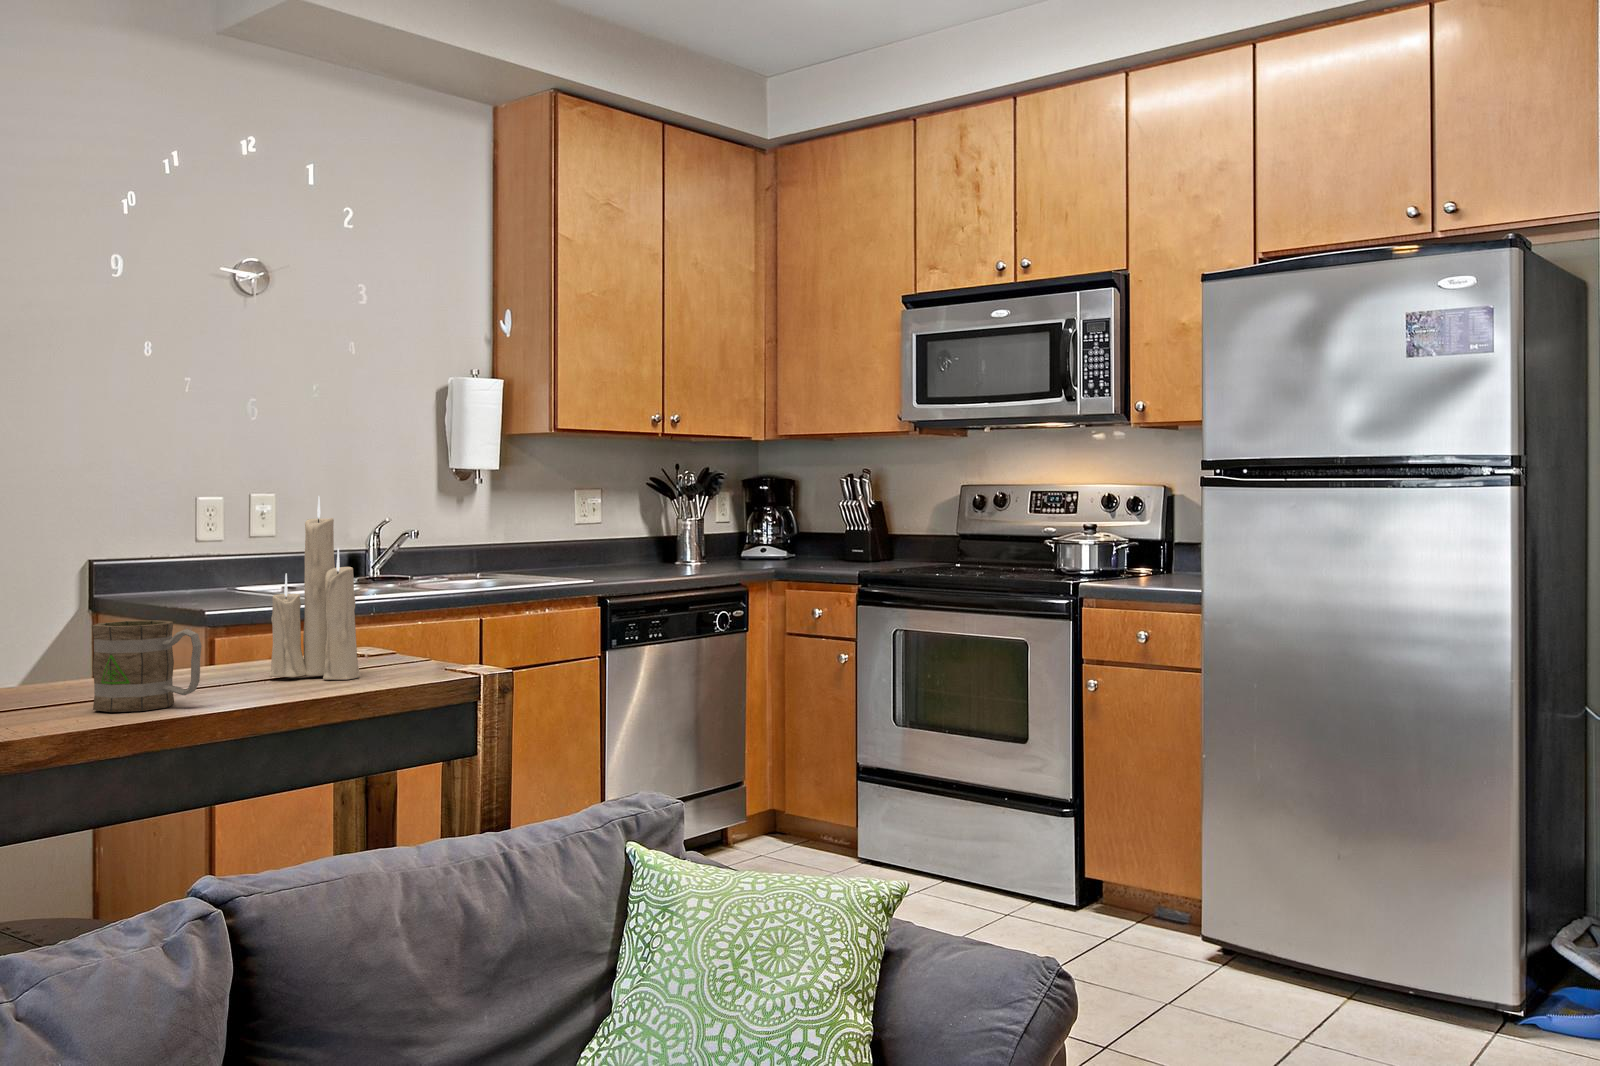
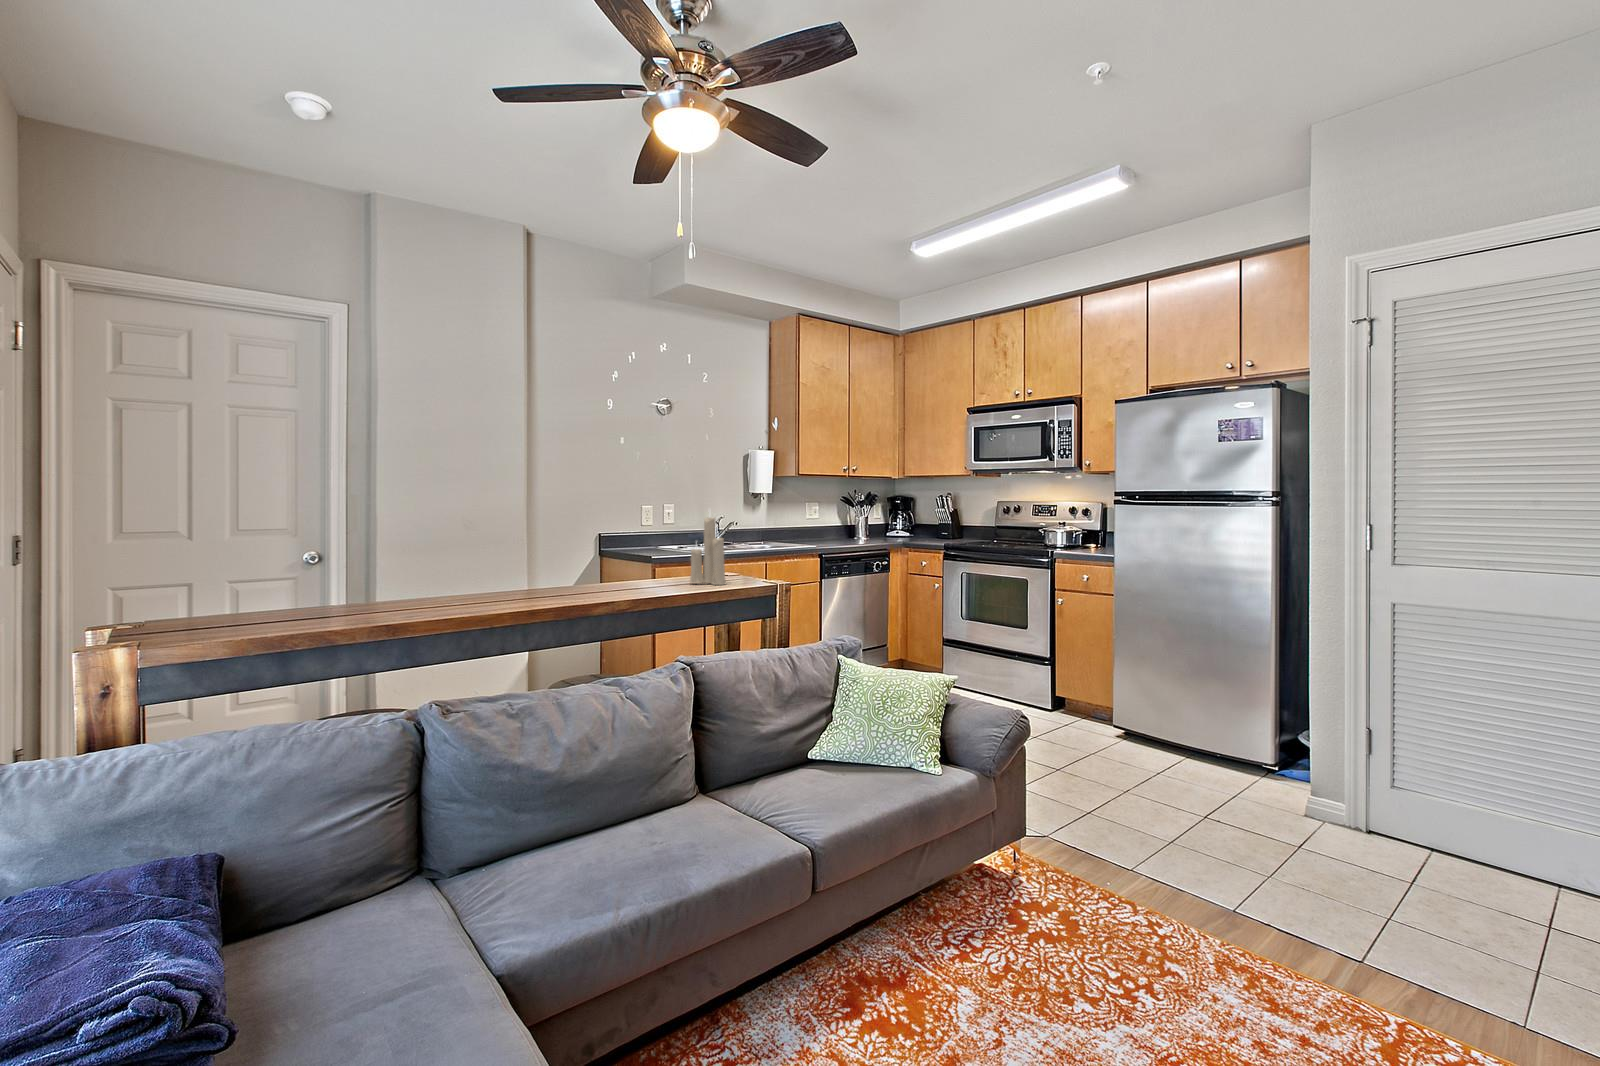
mug: present [92,620,201,712] -> none [628,558,669,594]

